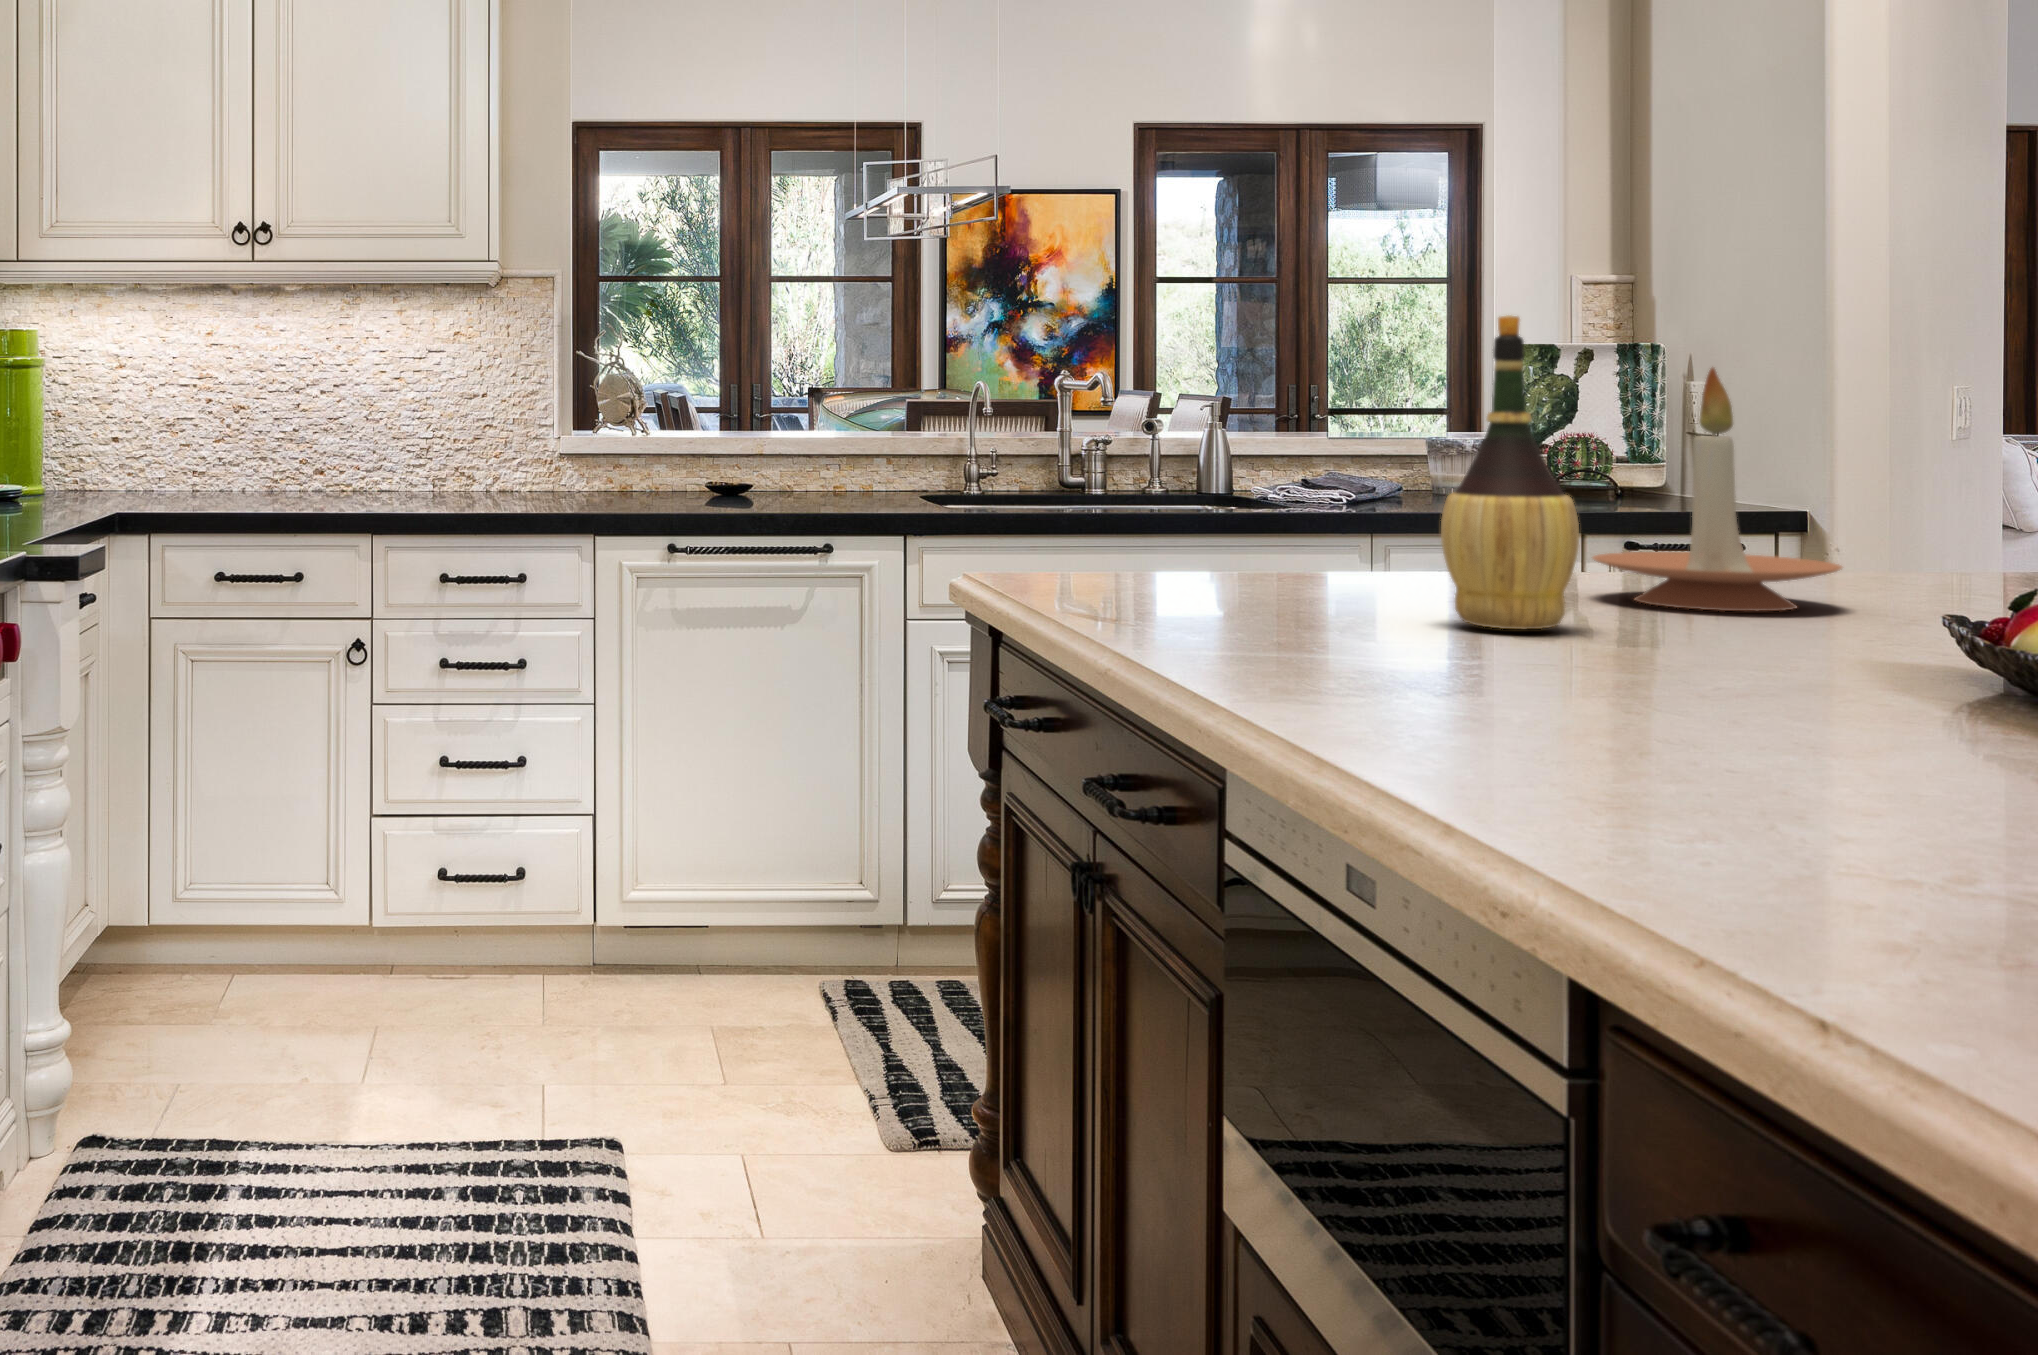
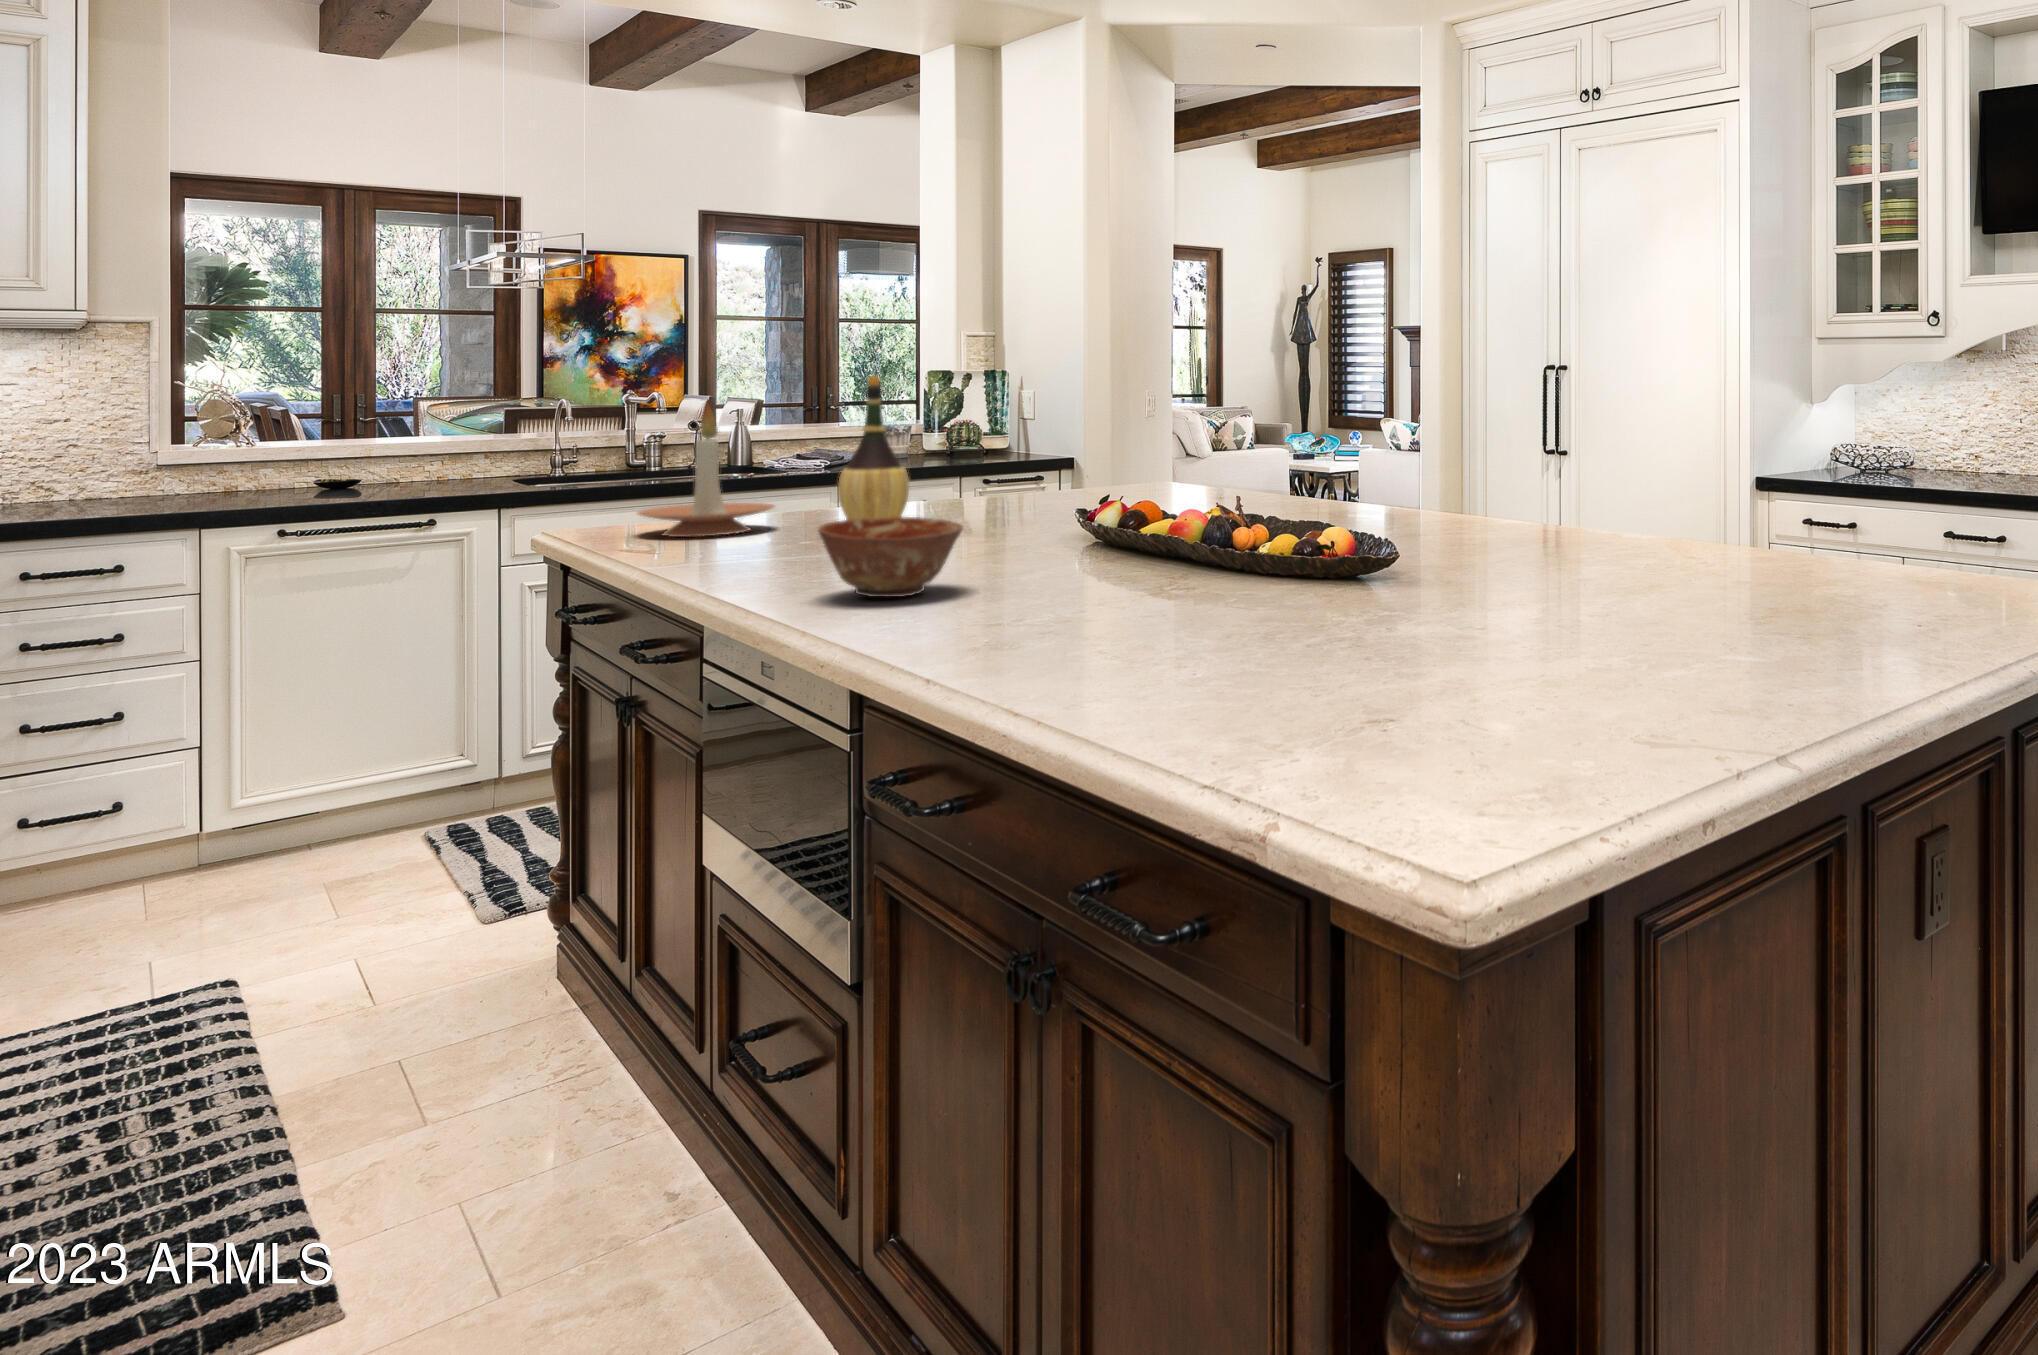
candle holder: present [1593,368,1842,611] -> present [638,403,774,537]
ceramic bowl: none [1470,591,1801,772] -> present [818,516,963,597]

